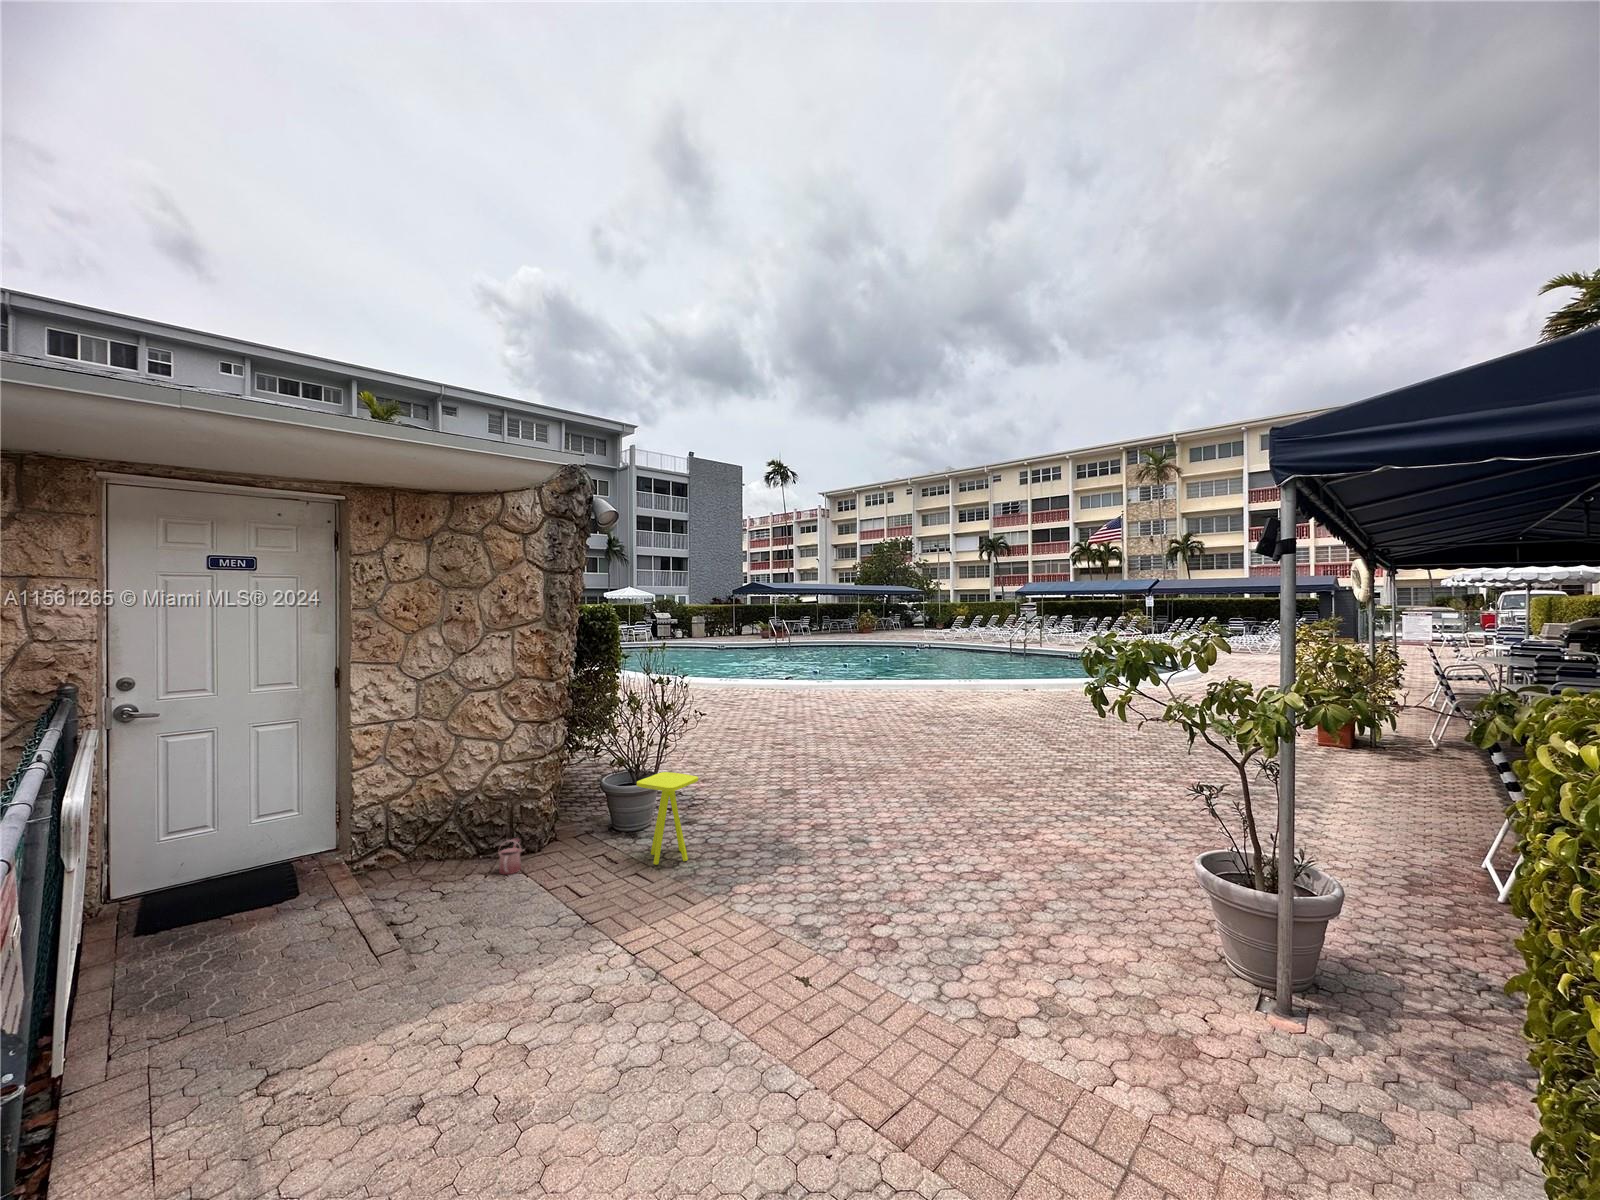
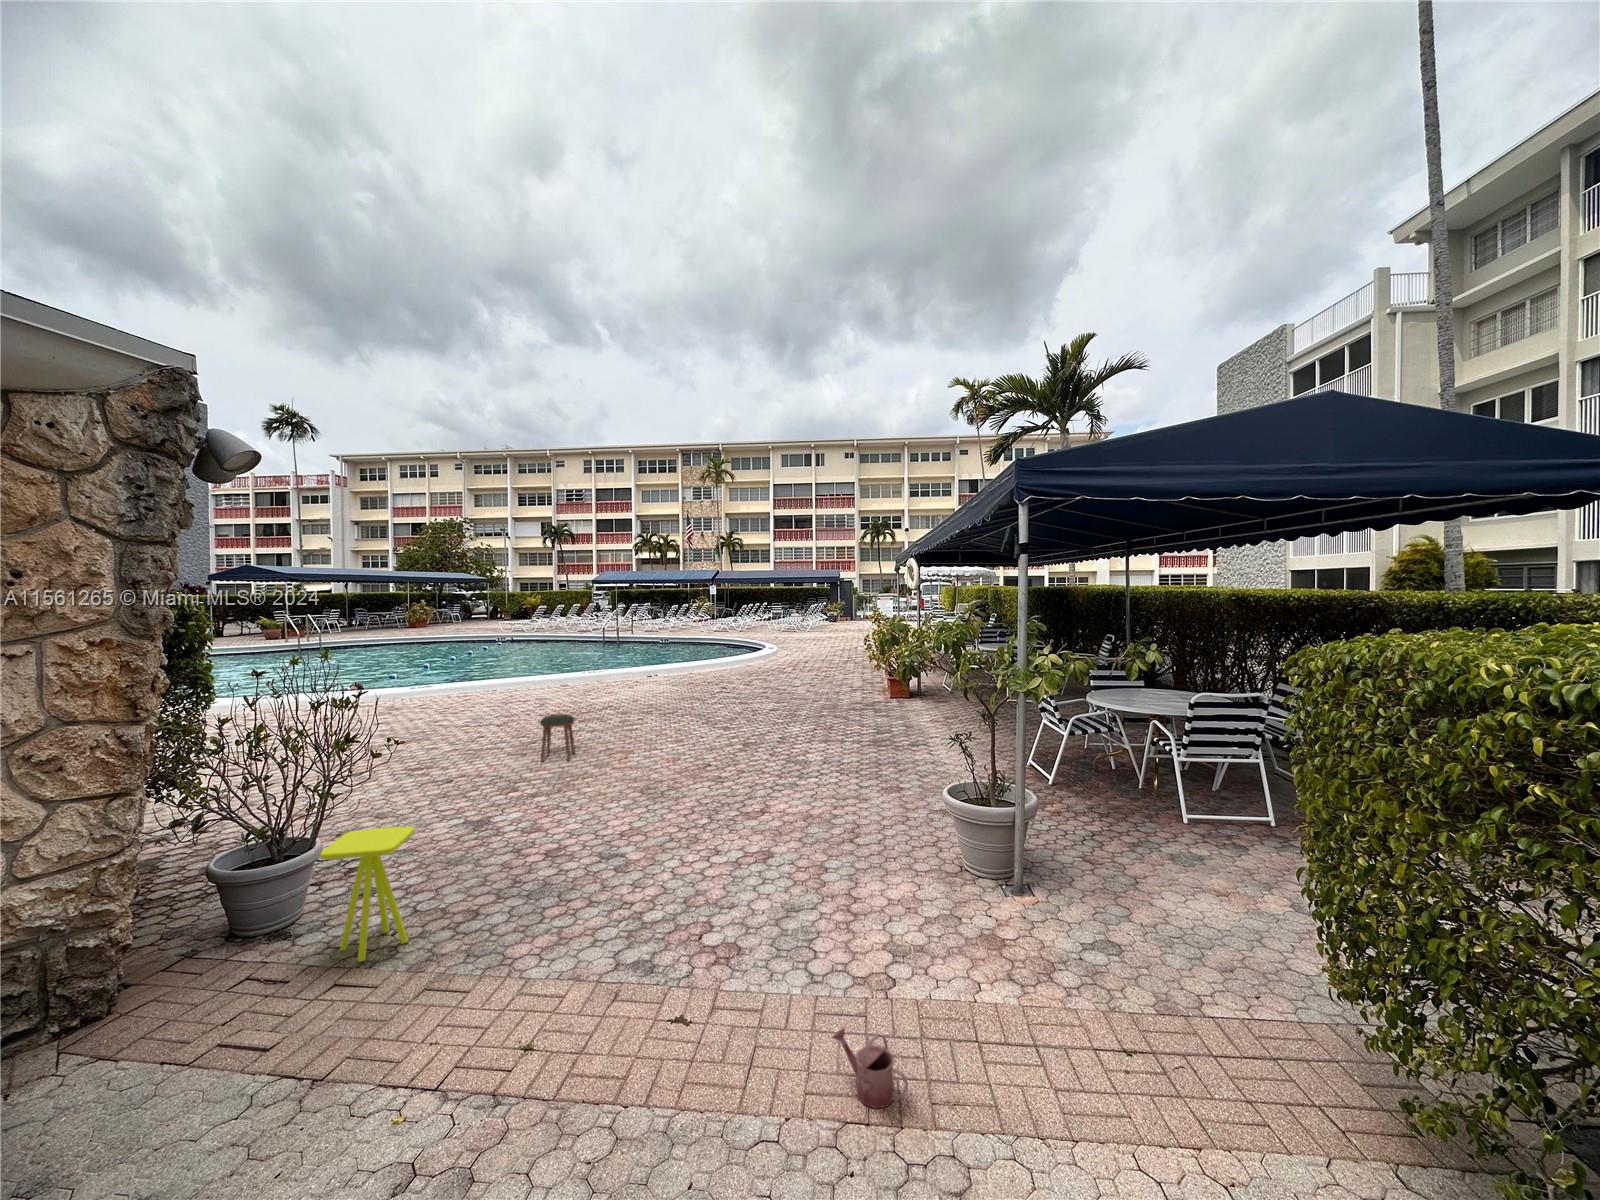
stool: none [870,713,903,756] -> present [540,714,575,762]
watering can: present [498,838,522,874] -> present [832,1028,908,1108]

